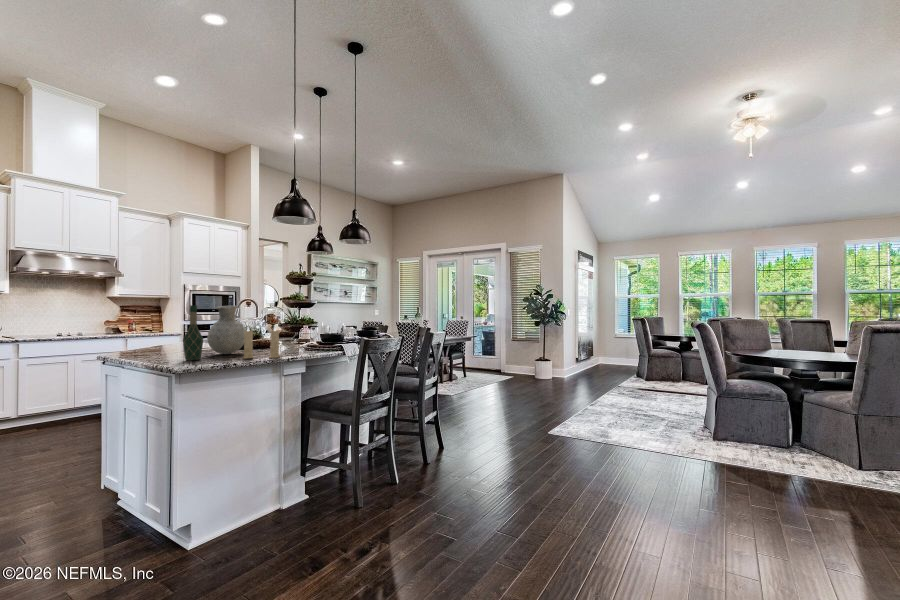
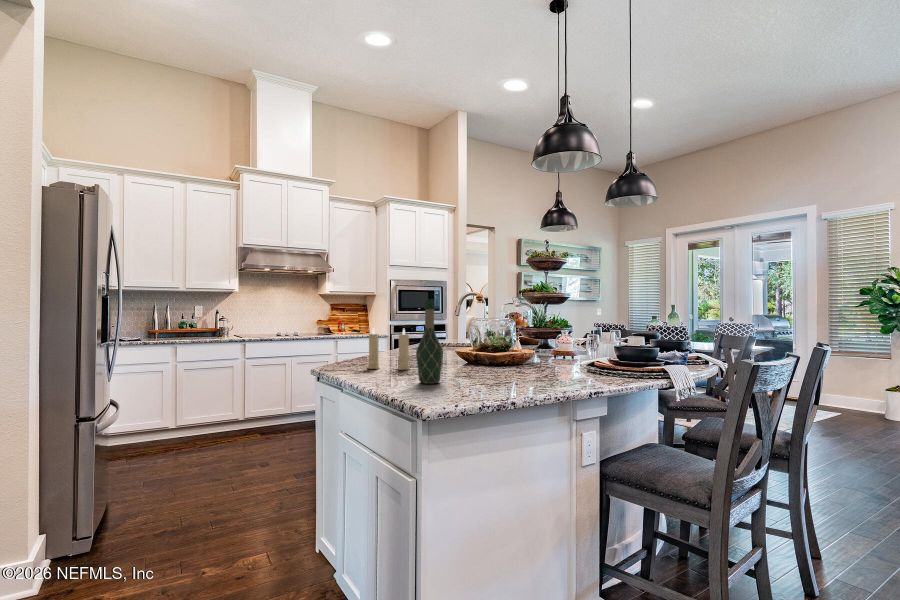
vase: present [207,306,245,354] -> none [442,300,495,374]
candle: present [243,327,279,359] -> present [367,329,410,370]

